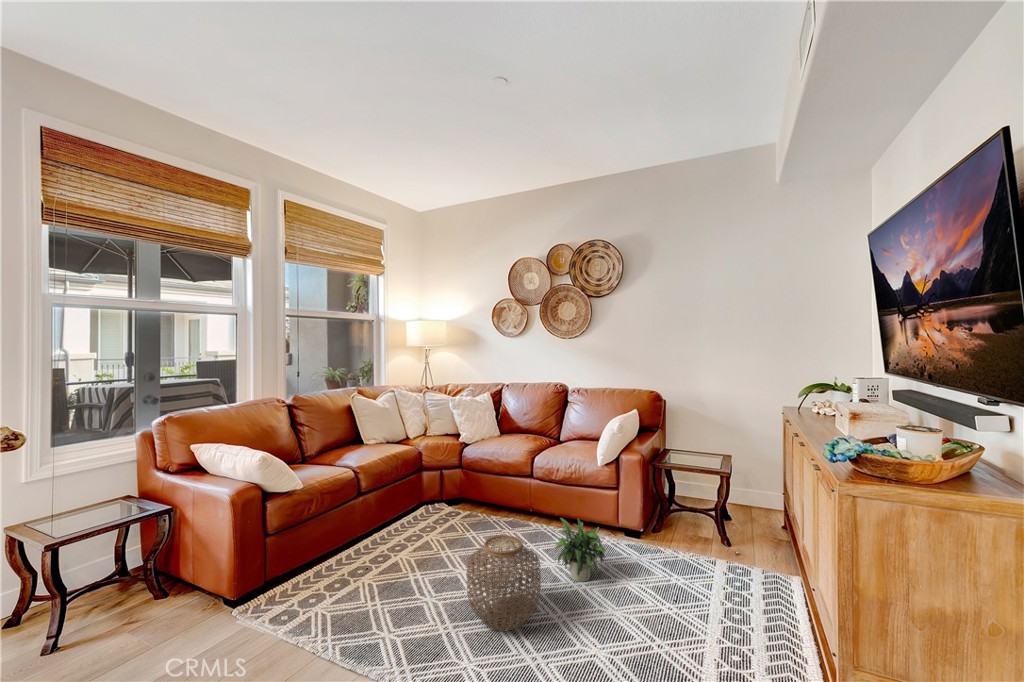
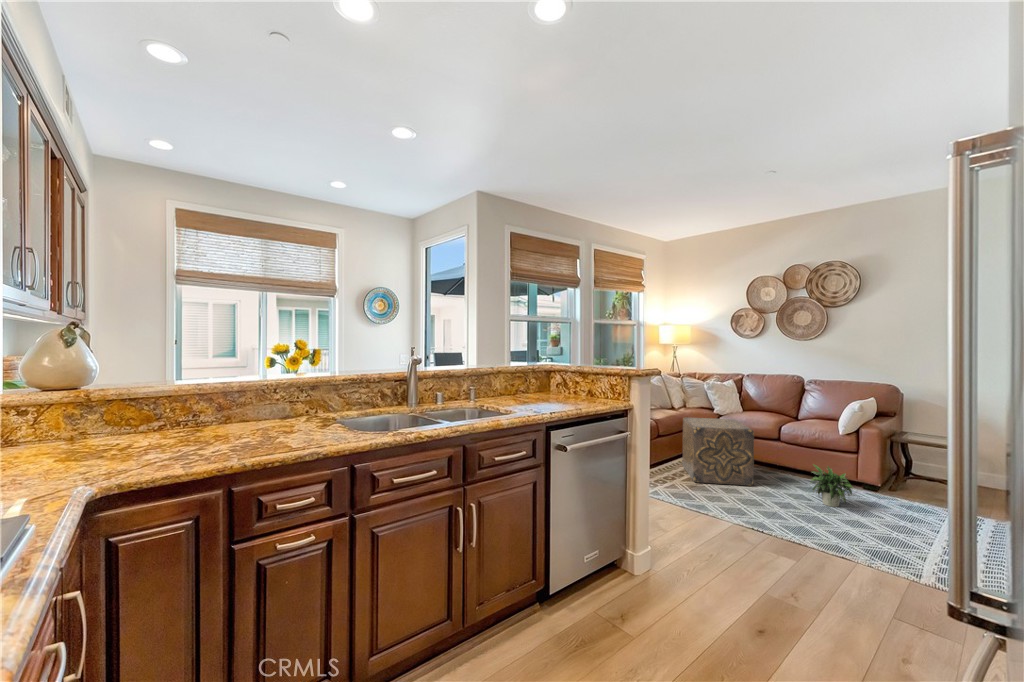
ottoman: none [401,454,489,567] -> present [682,418,754,486]
woven basket: present [467,535,541,631] -> none [753,464,806,519]

